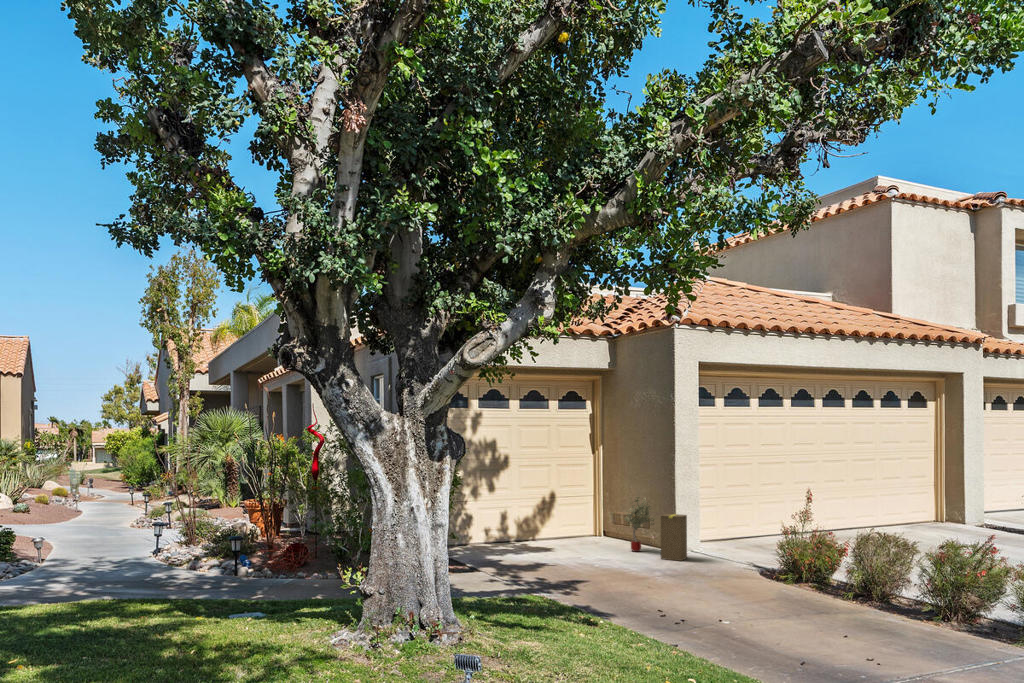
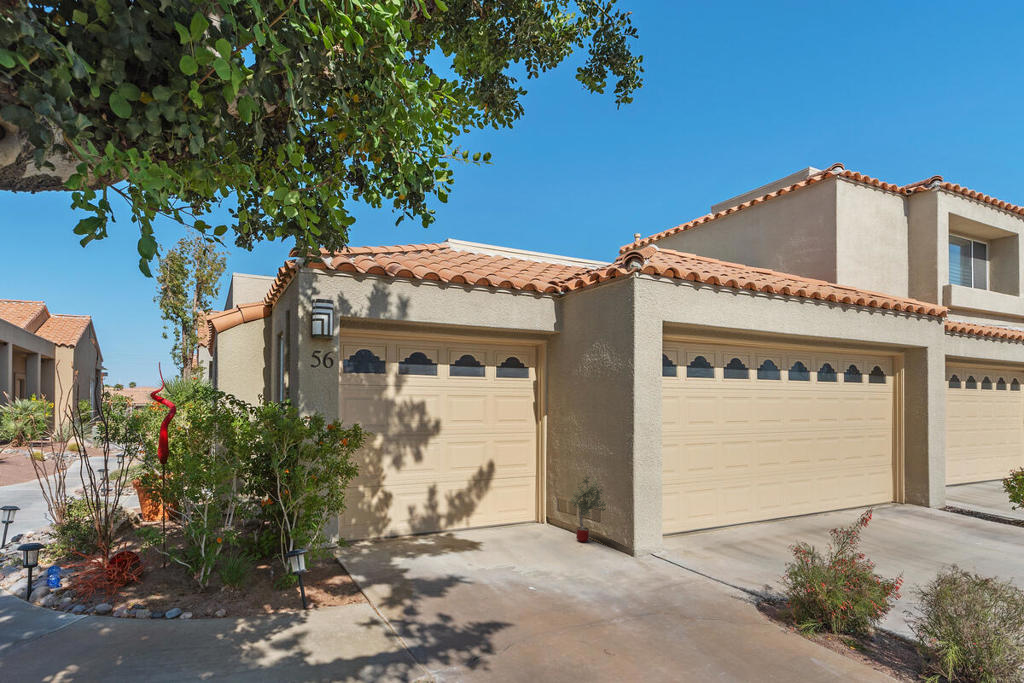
cardboard box: present [661,514,687,561] -> none [613,500,646,564]

